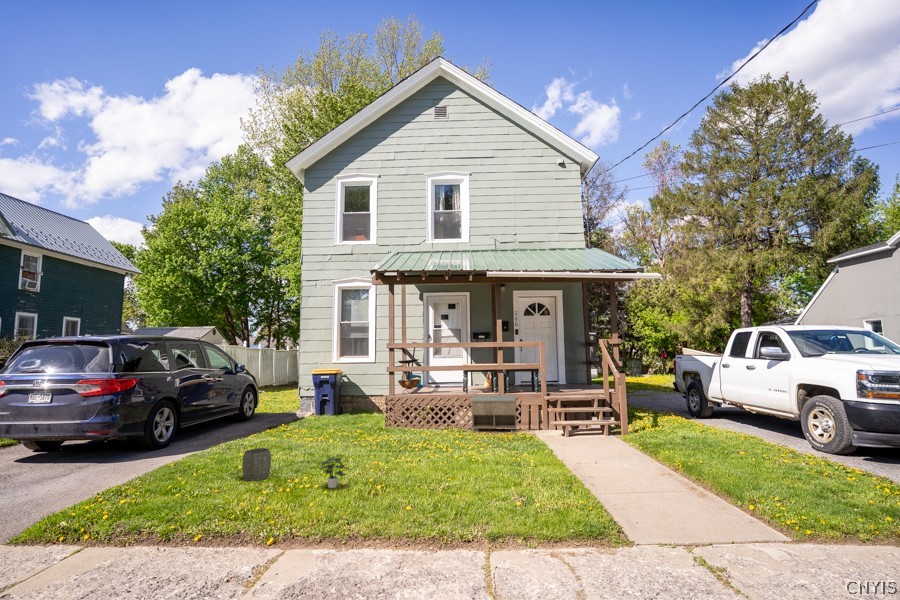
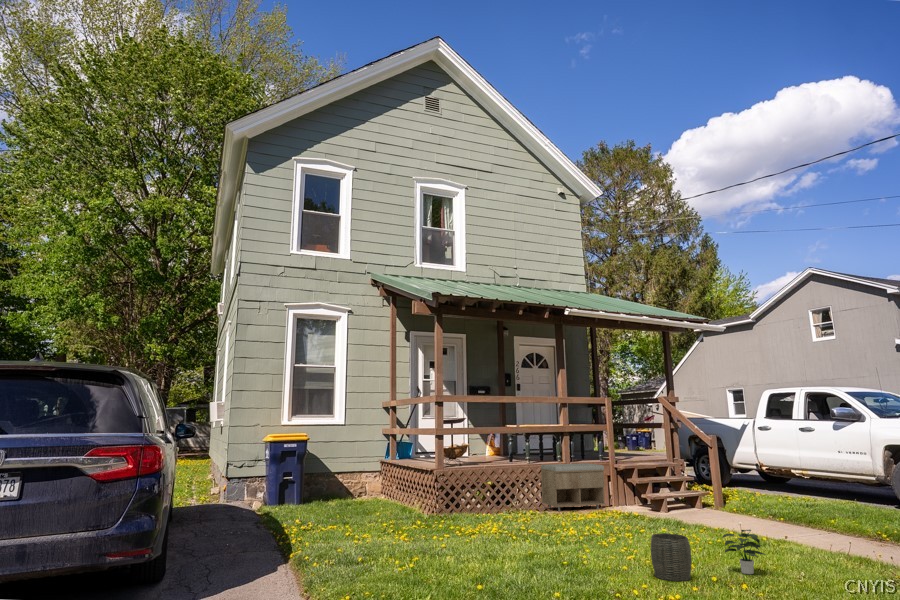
woven basket: present [242,448,271,481] -> present [651,533,692,581]
potted plant: present [321,455,349,488] -> present [723,530,766,574]

